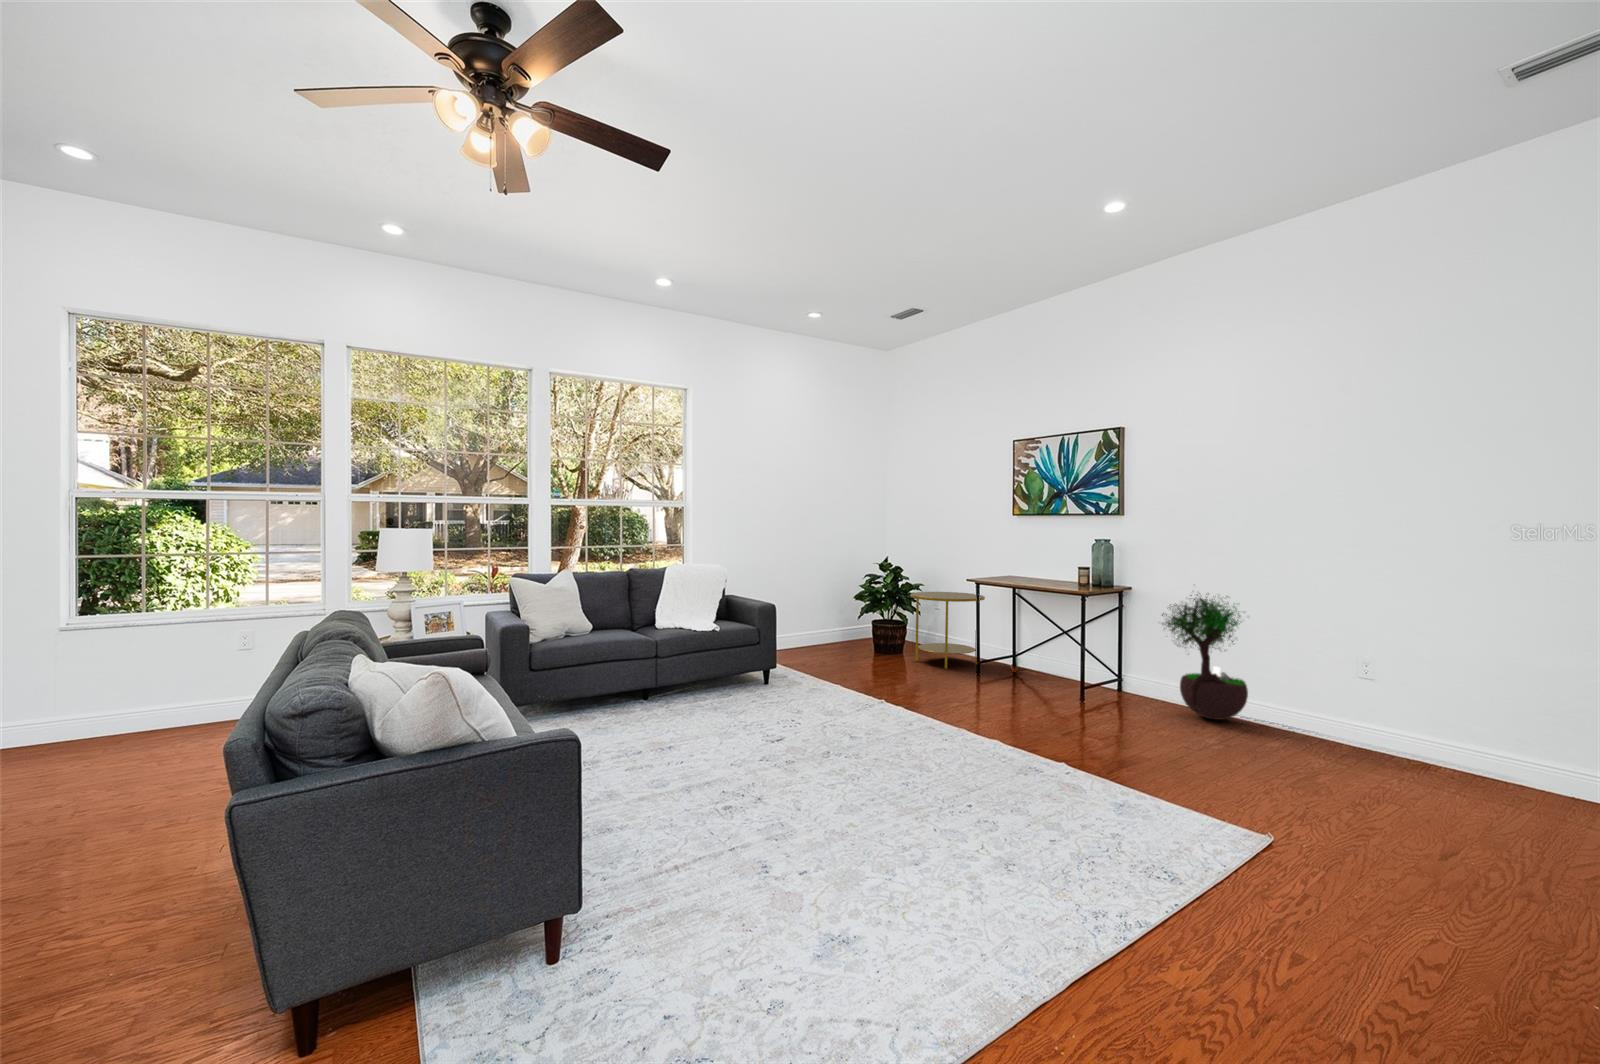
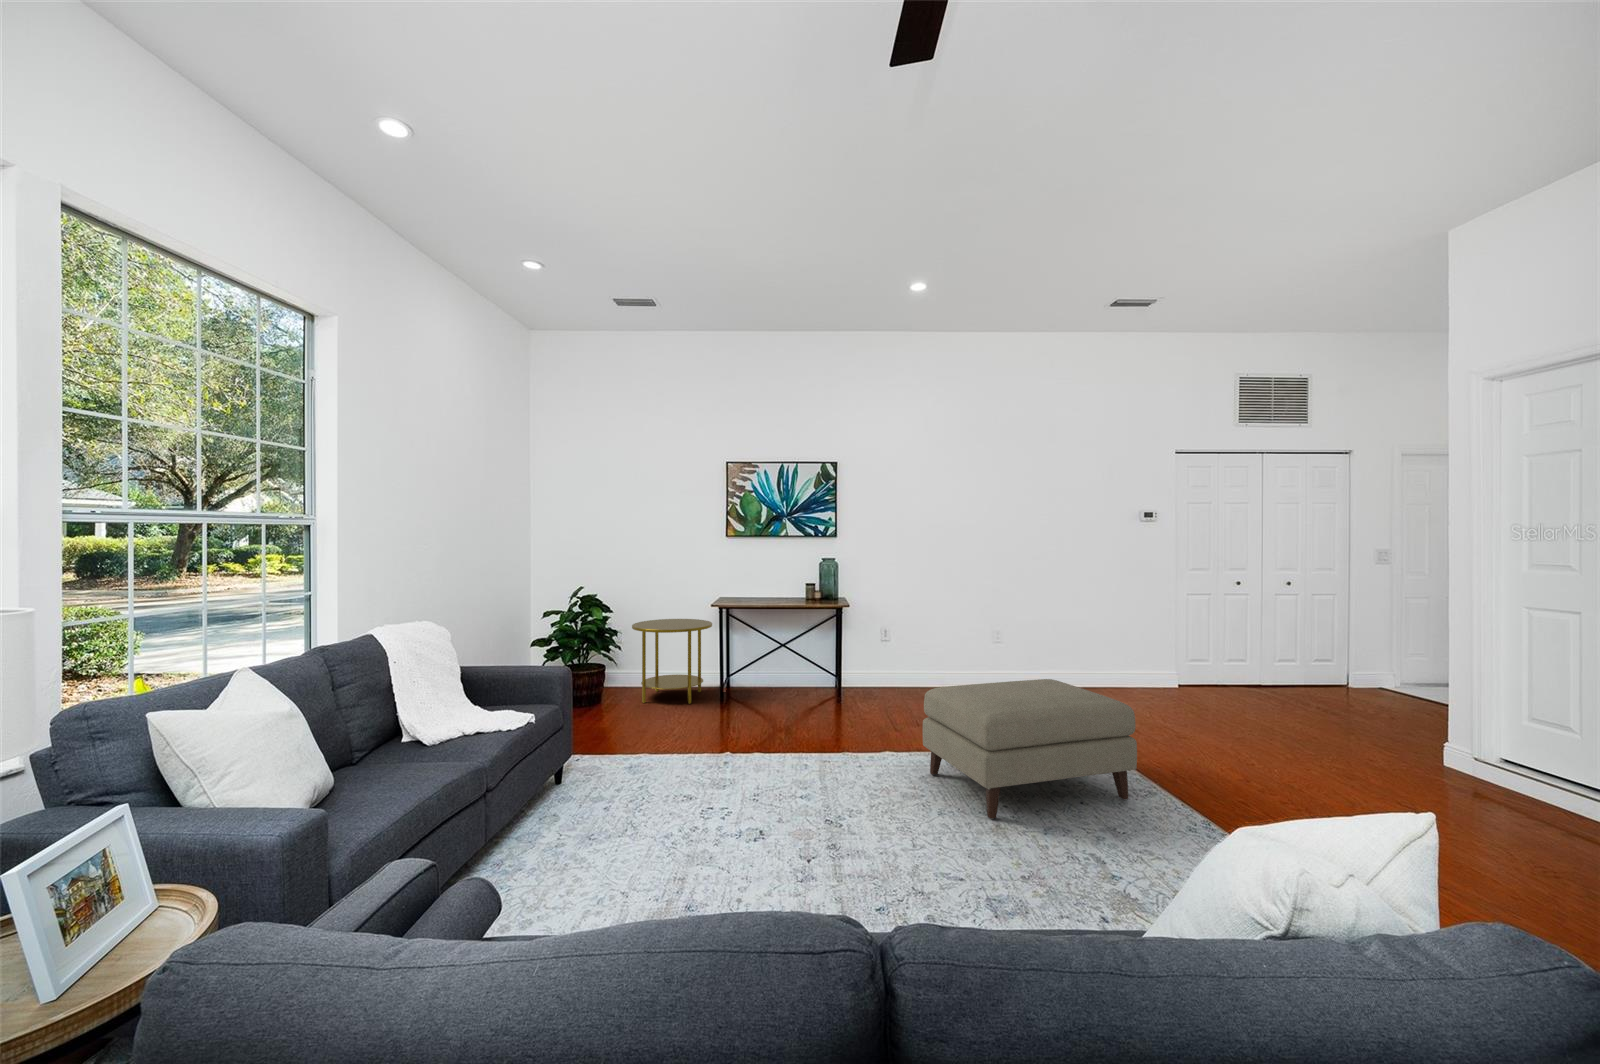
potted tree: present [1162,593,1248,720] -> none [898,593,958,694]
ottoman: none [929,665,1173,847] -> present [923,679,1137,819]

